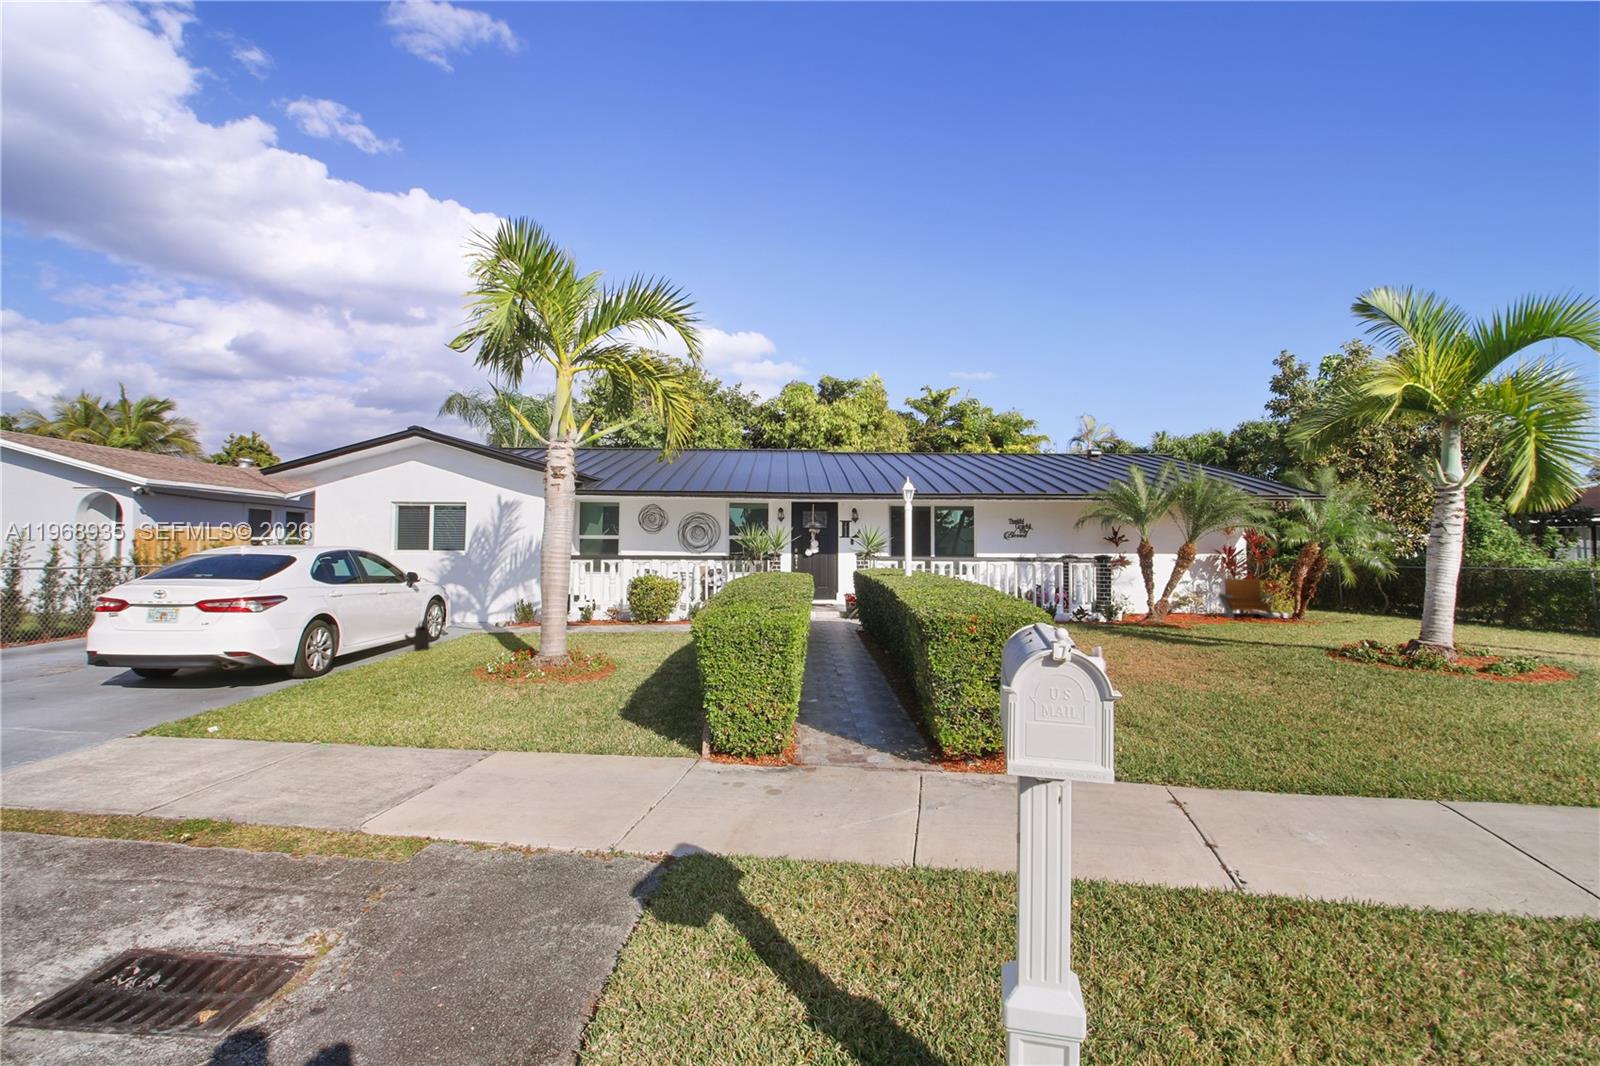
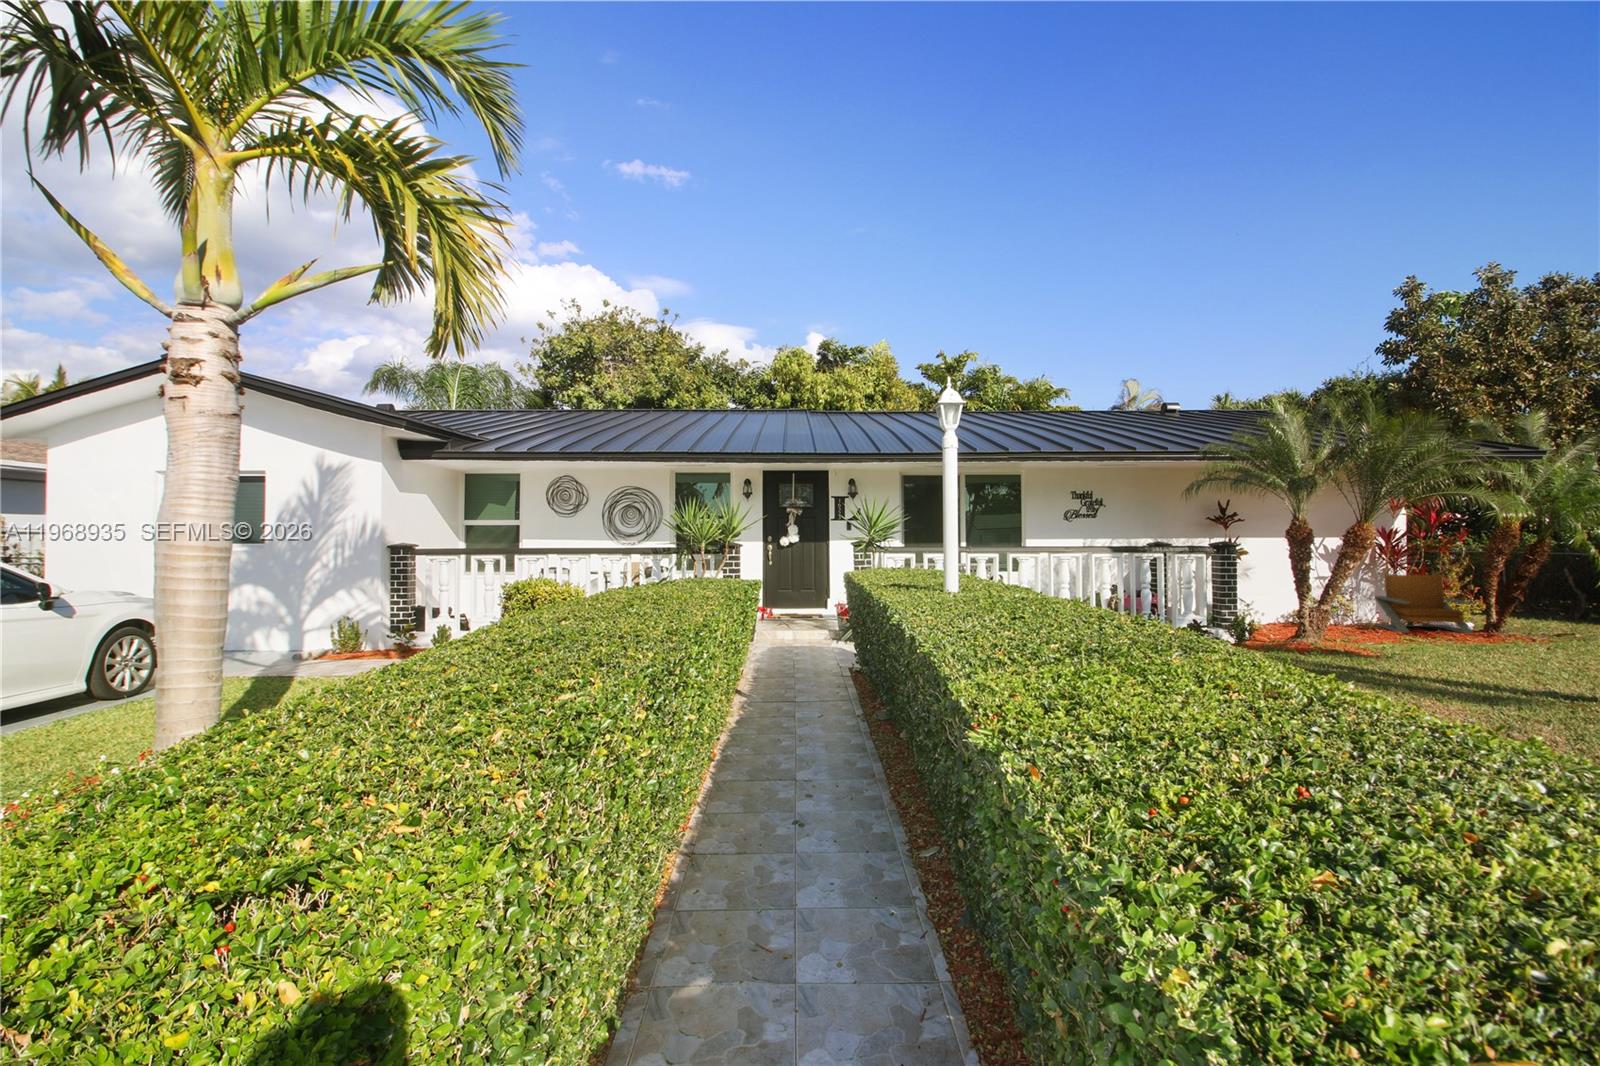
watering can: present [405,622,429,651] -> none [56,666,121,718]

